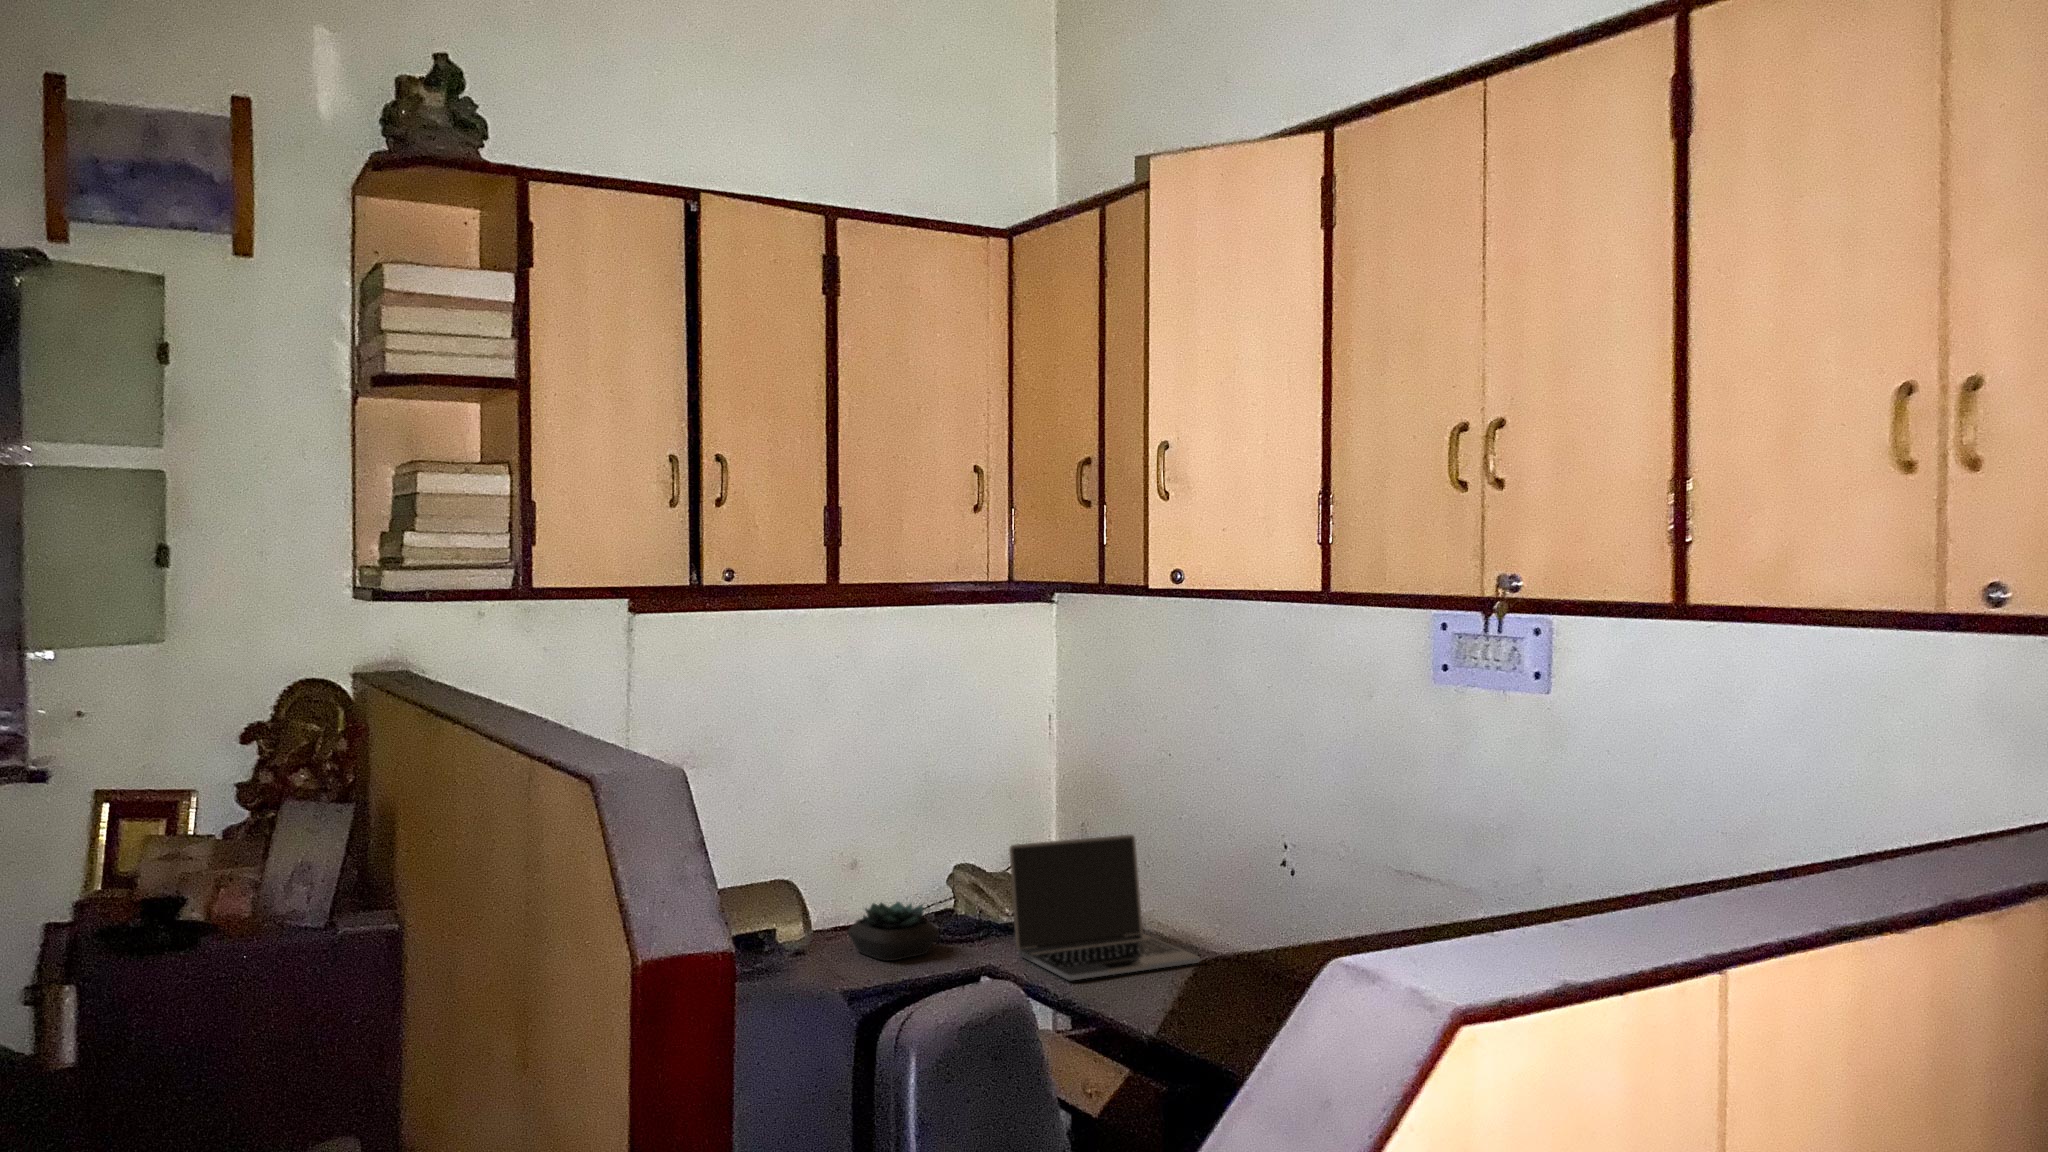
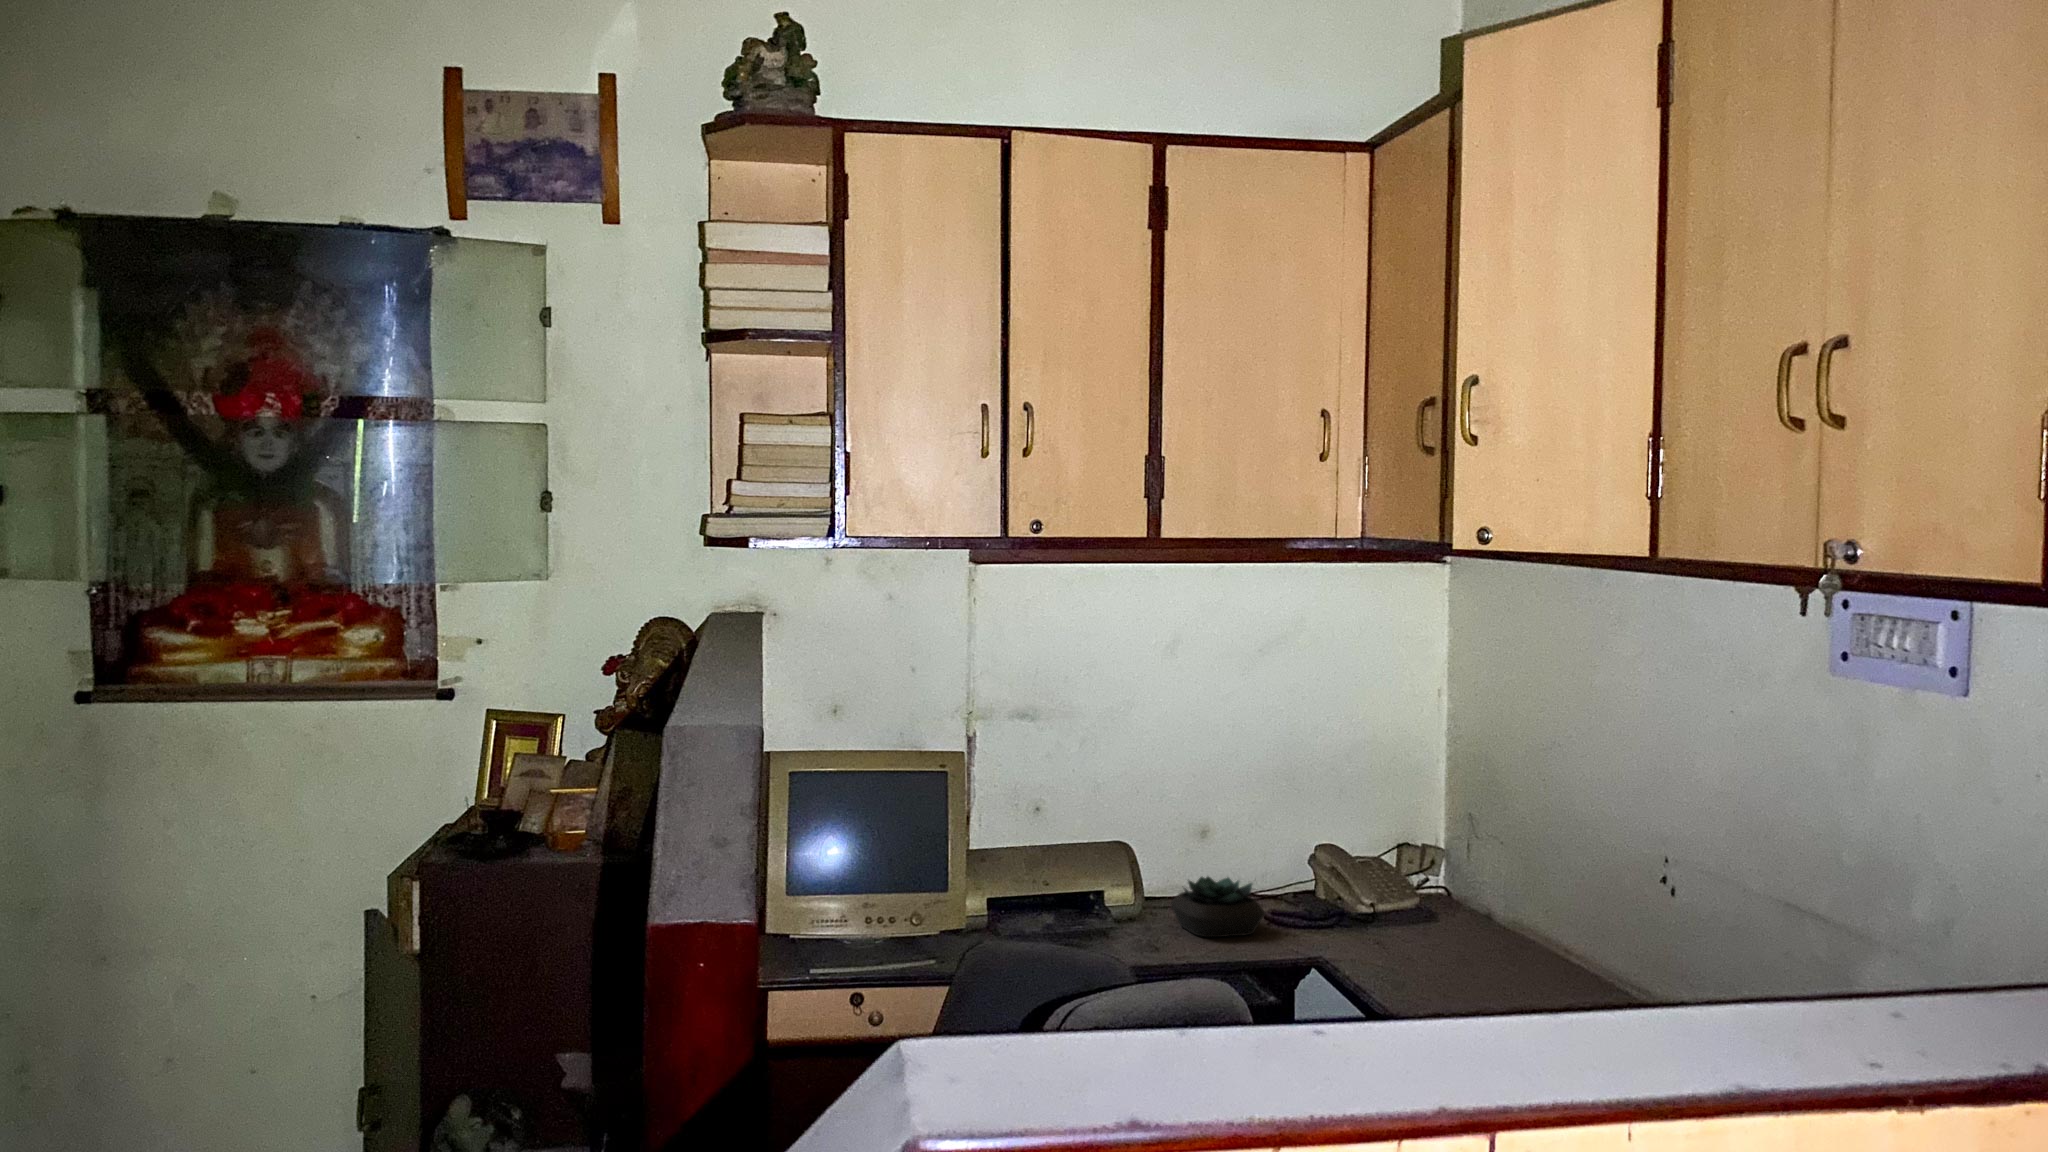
laptop: present [1009,835,1200,980] -> none [1343,825,1551,976]

